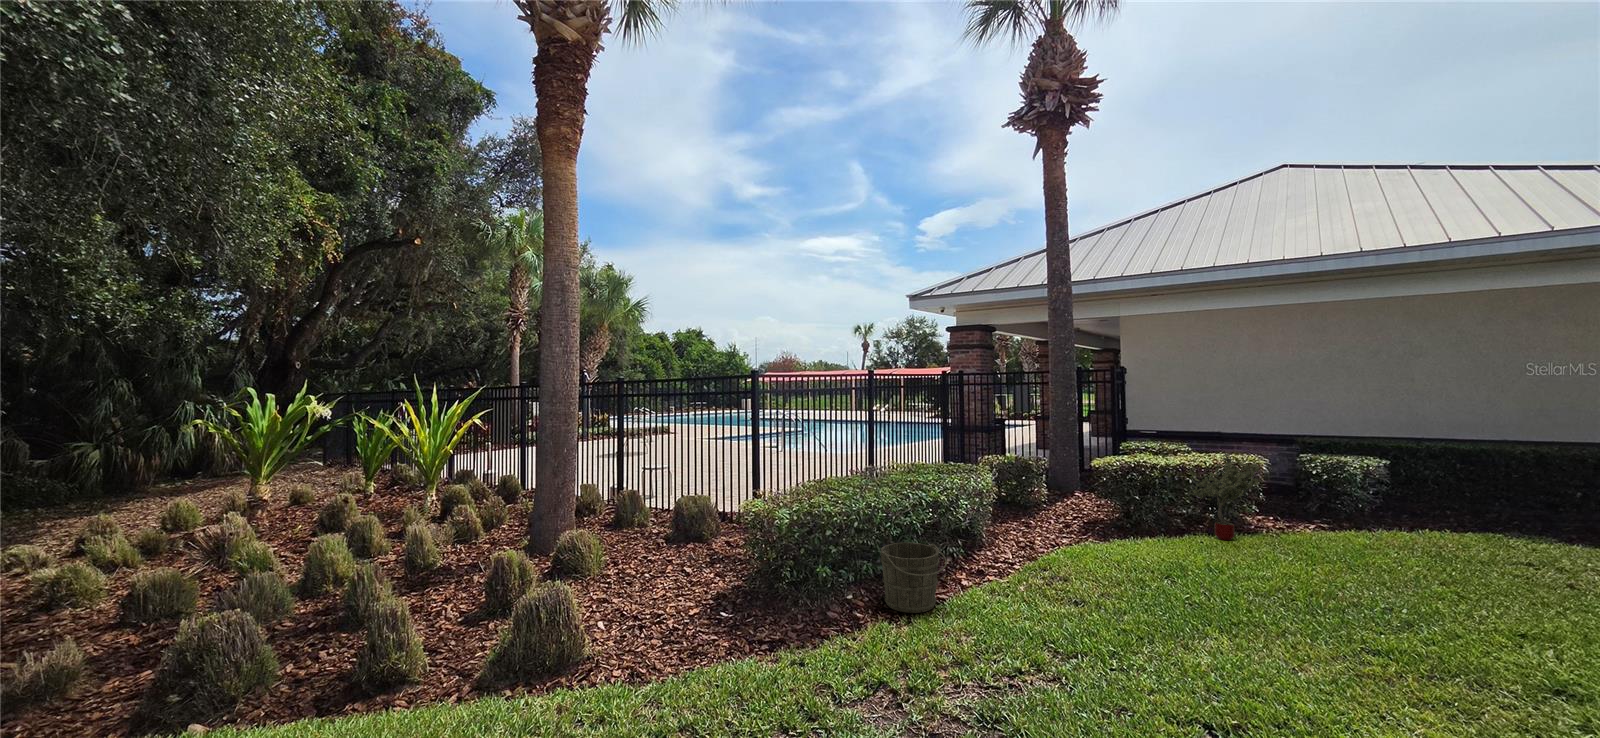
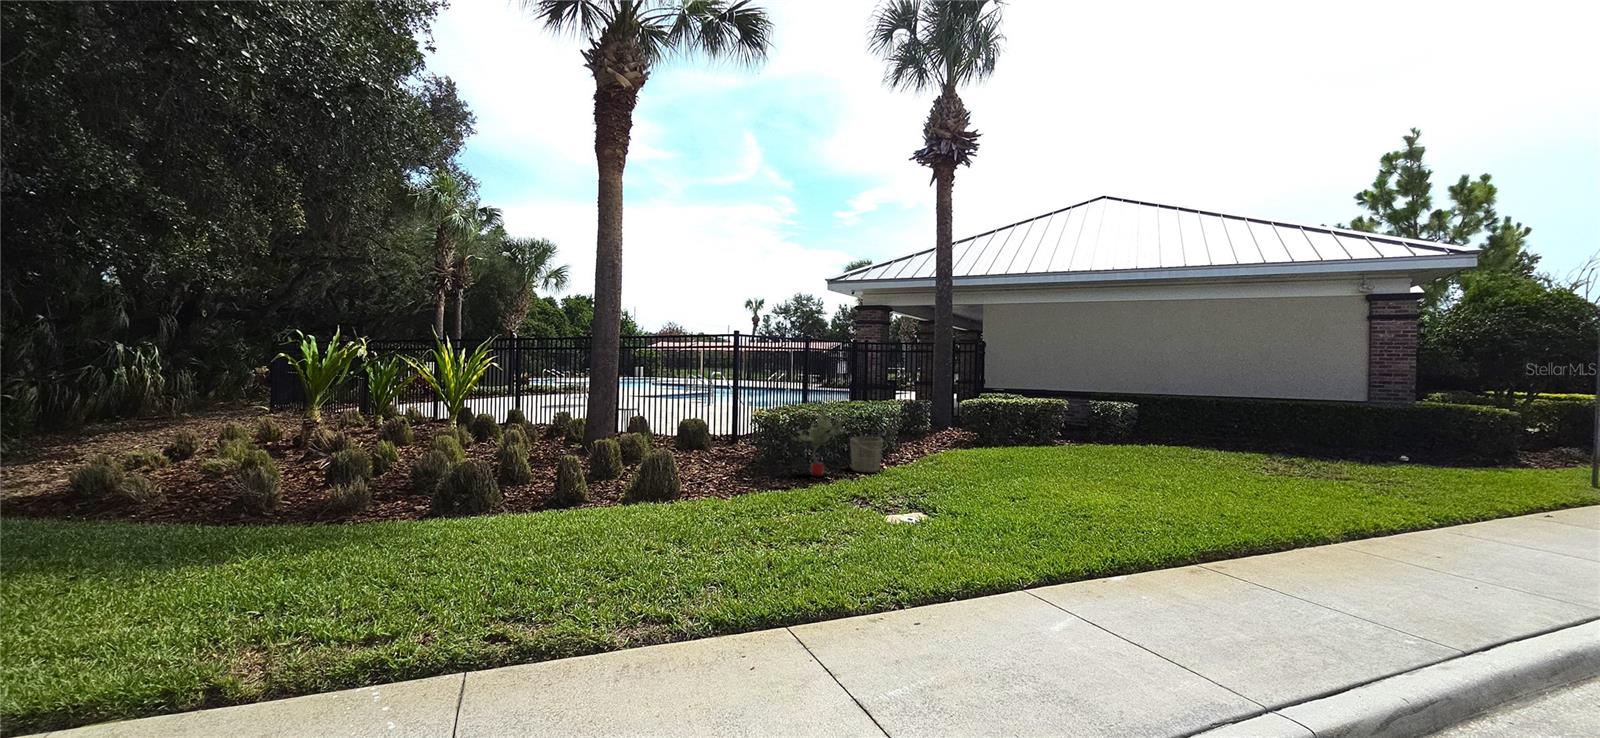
potted tree: present [1190,453,1259,540] -> present [792,407,845,476]

